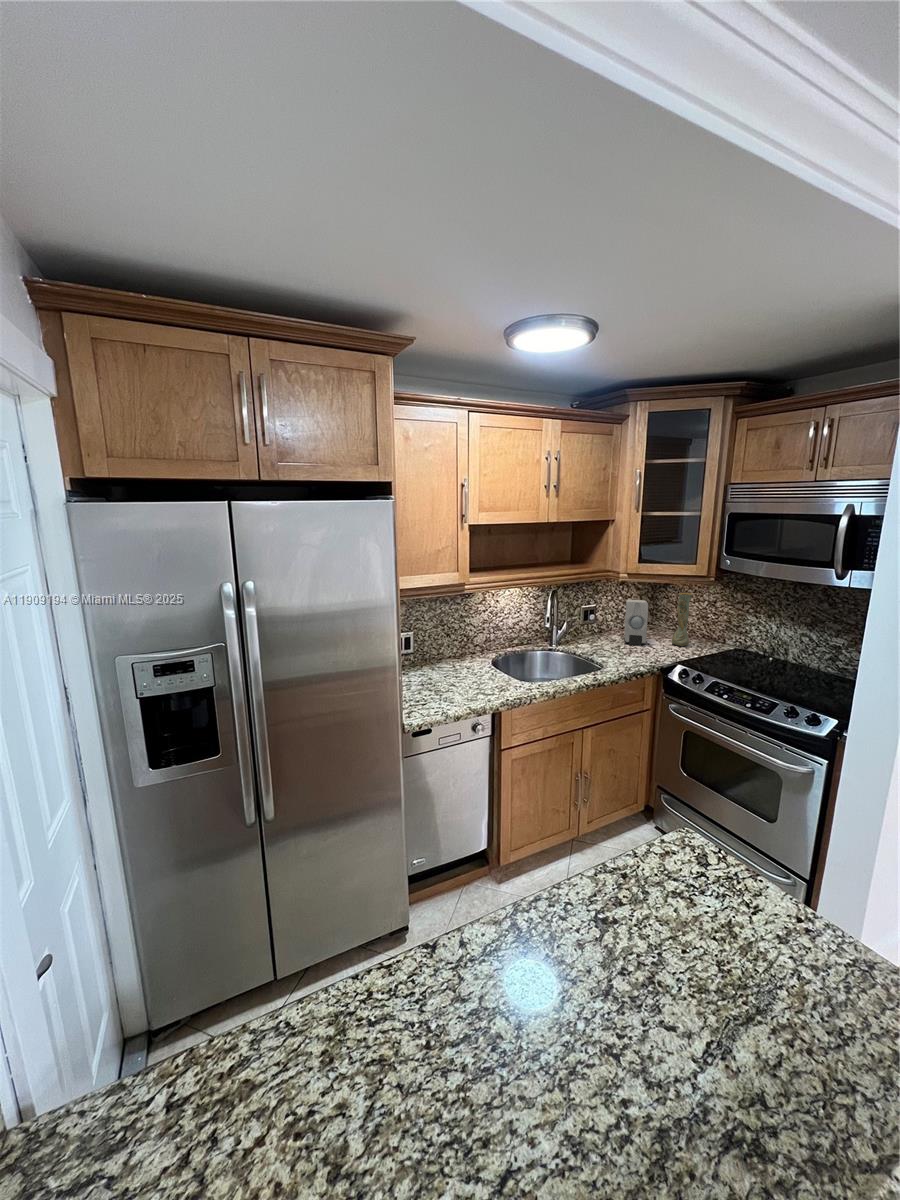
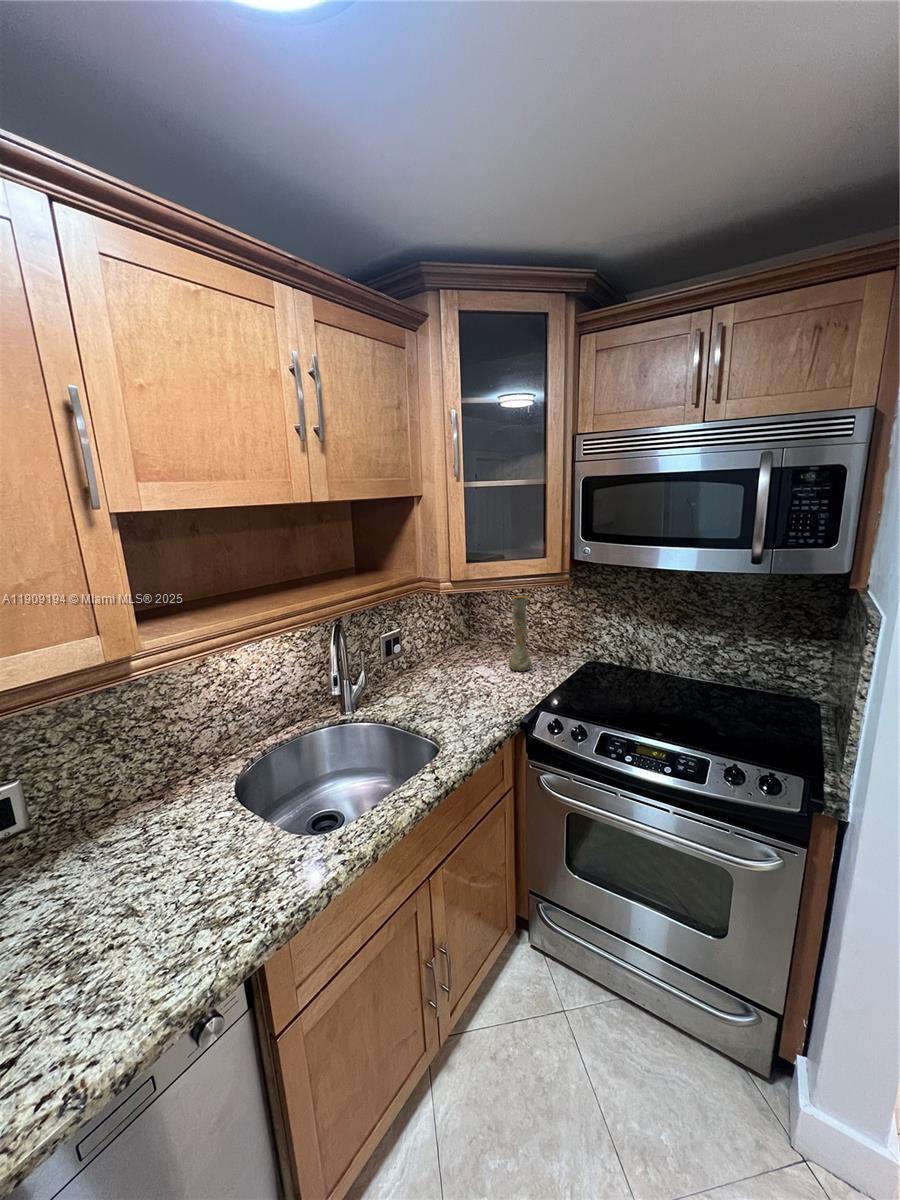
soap dispenser: present [624,600,648,645] -> none [442,613,480,682]

